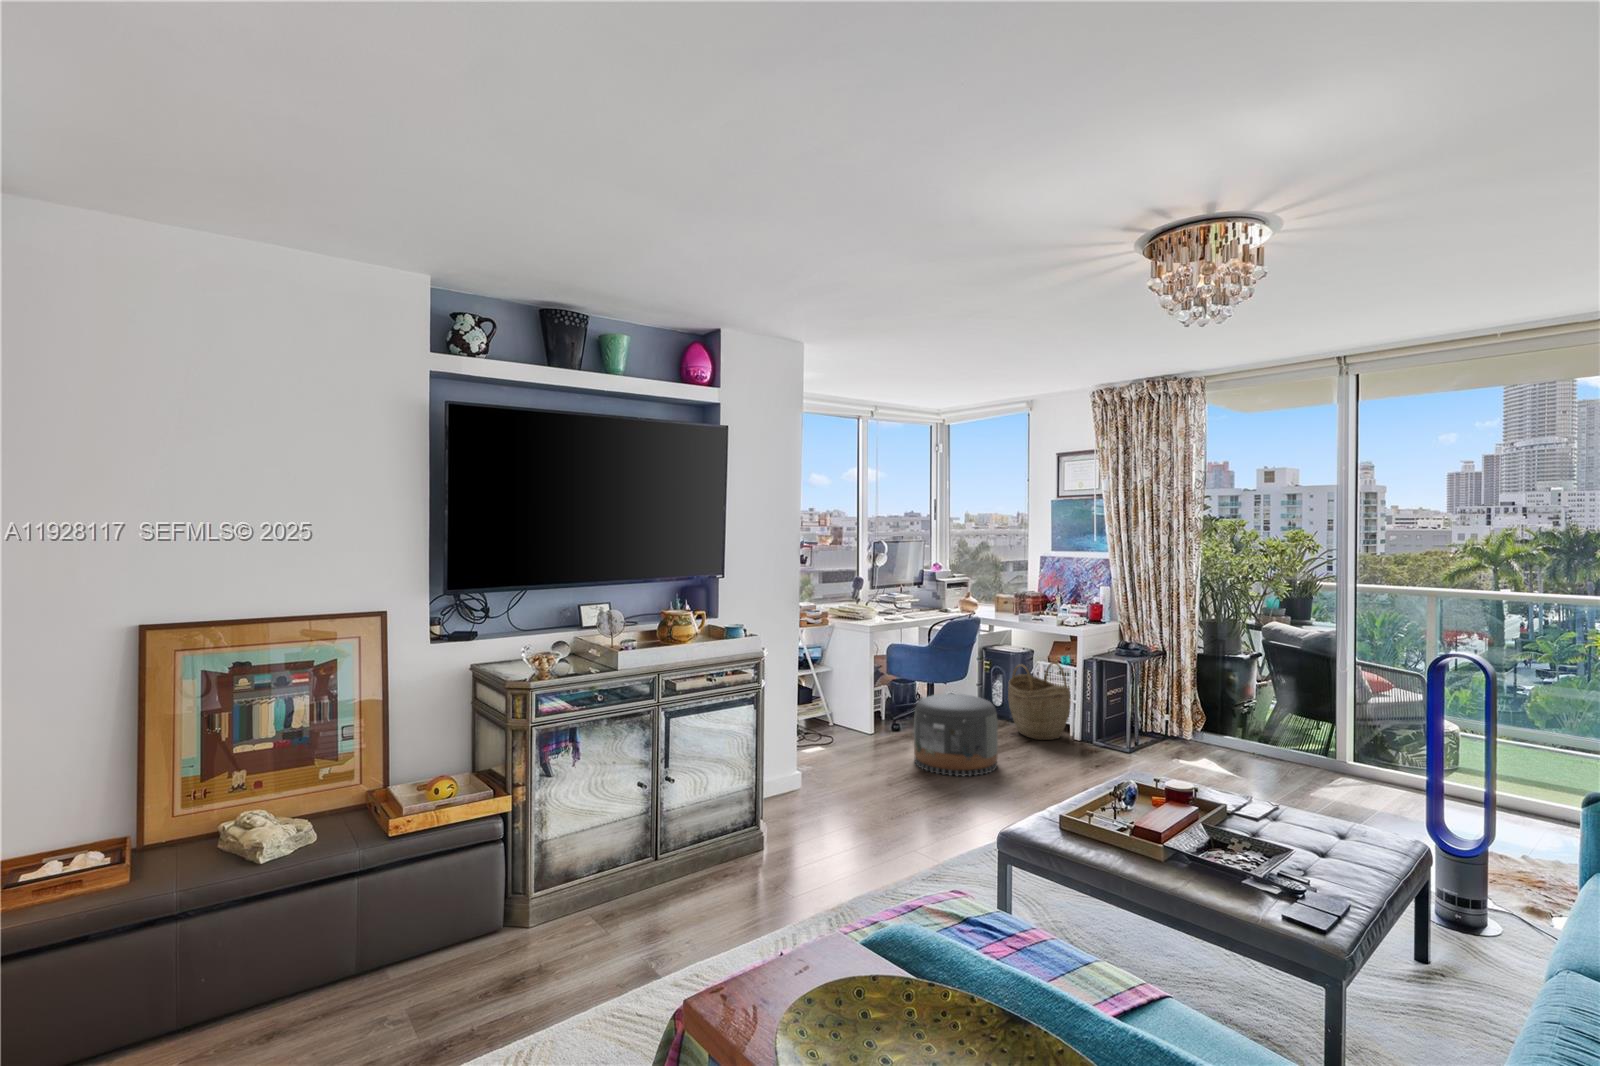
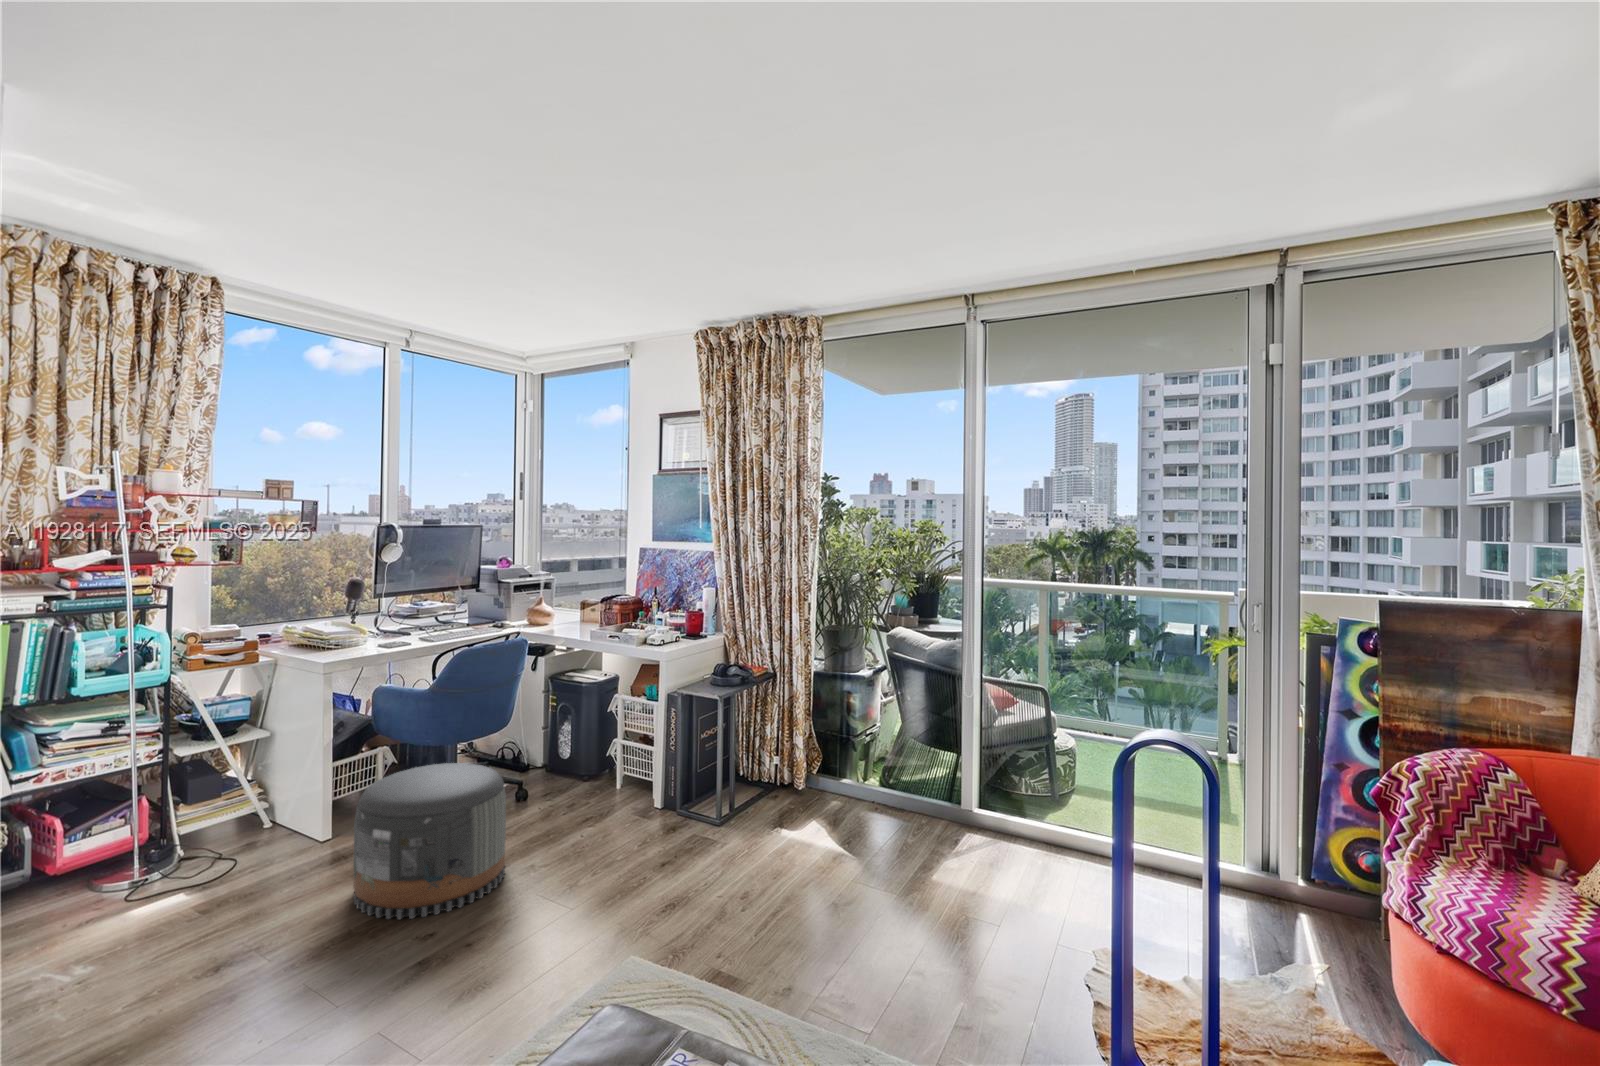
woven basket: present [1008,662,1071,740] -> none [568,694,650,810]

